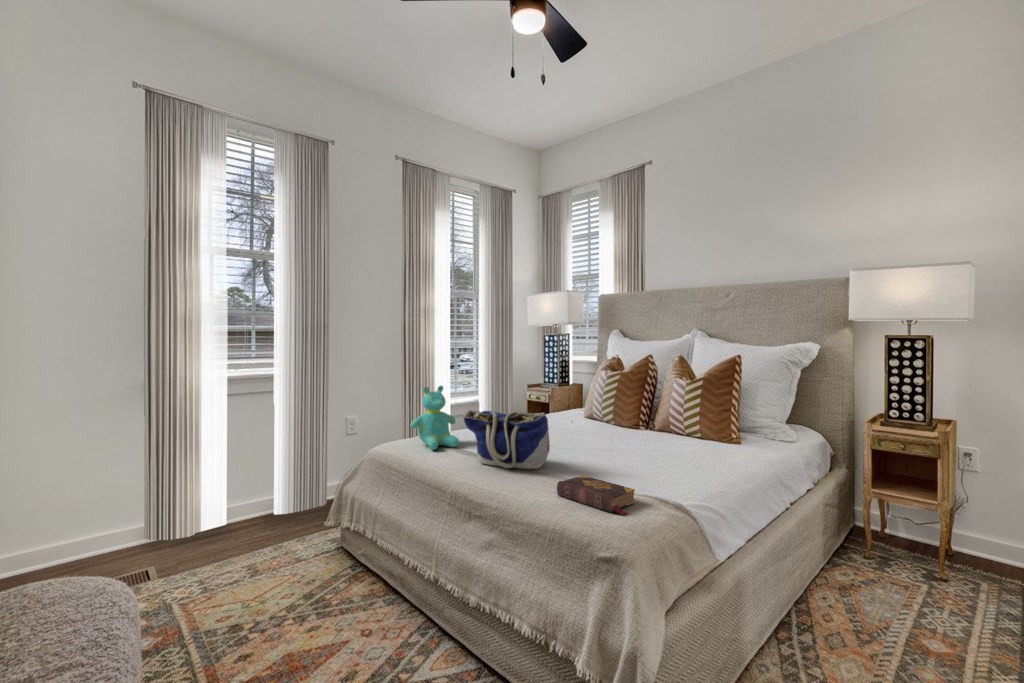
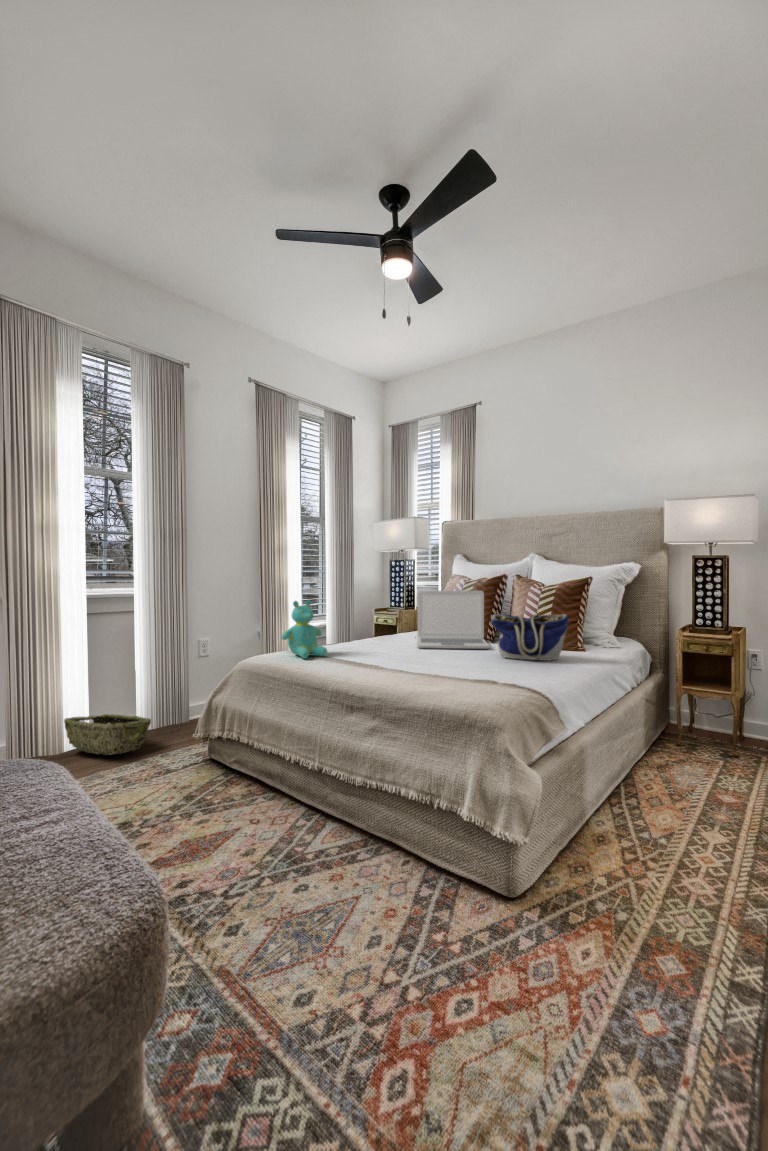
laptop: none [560,373,641,441] -> present [417,590,489,649]
tote bag: present [463,410,550,469] -> present [491,614,568,661]
book: present [557,475,635,515] -> none [431,670,498,697]
woven basket: none [202,496,287,542] -> present [64,714,151,755]

